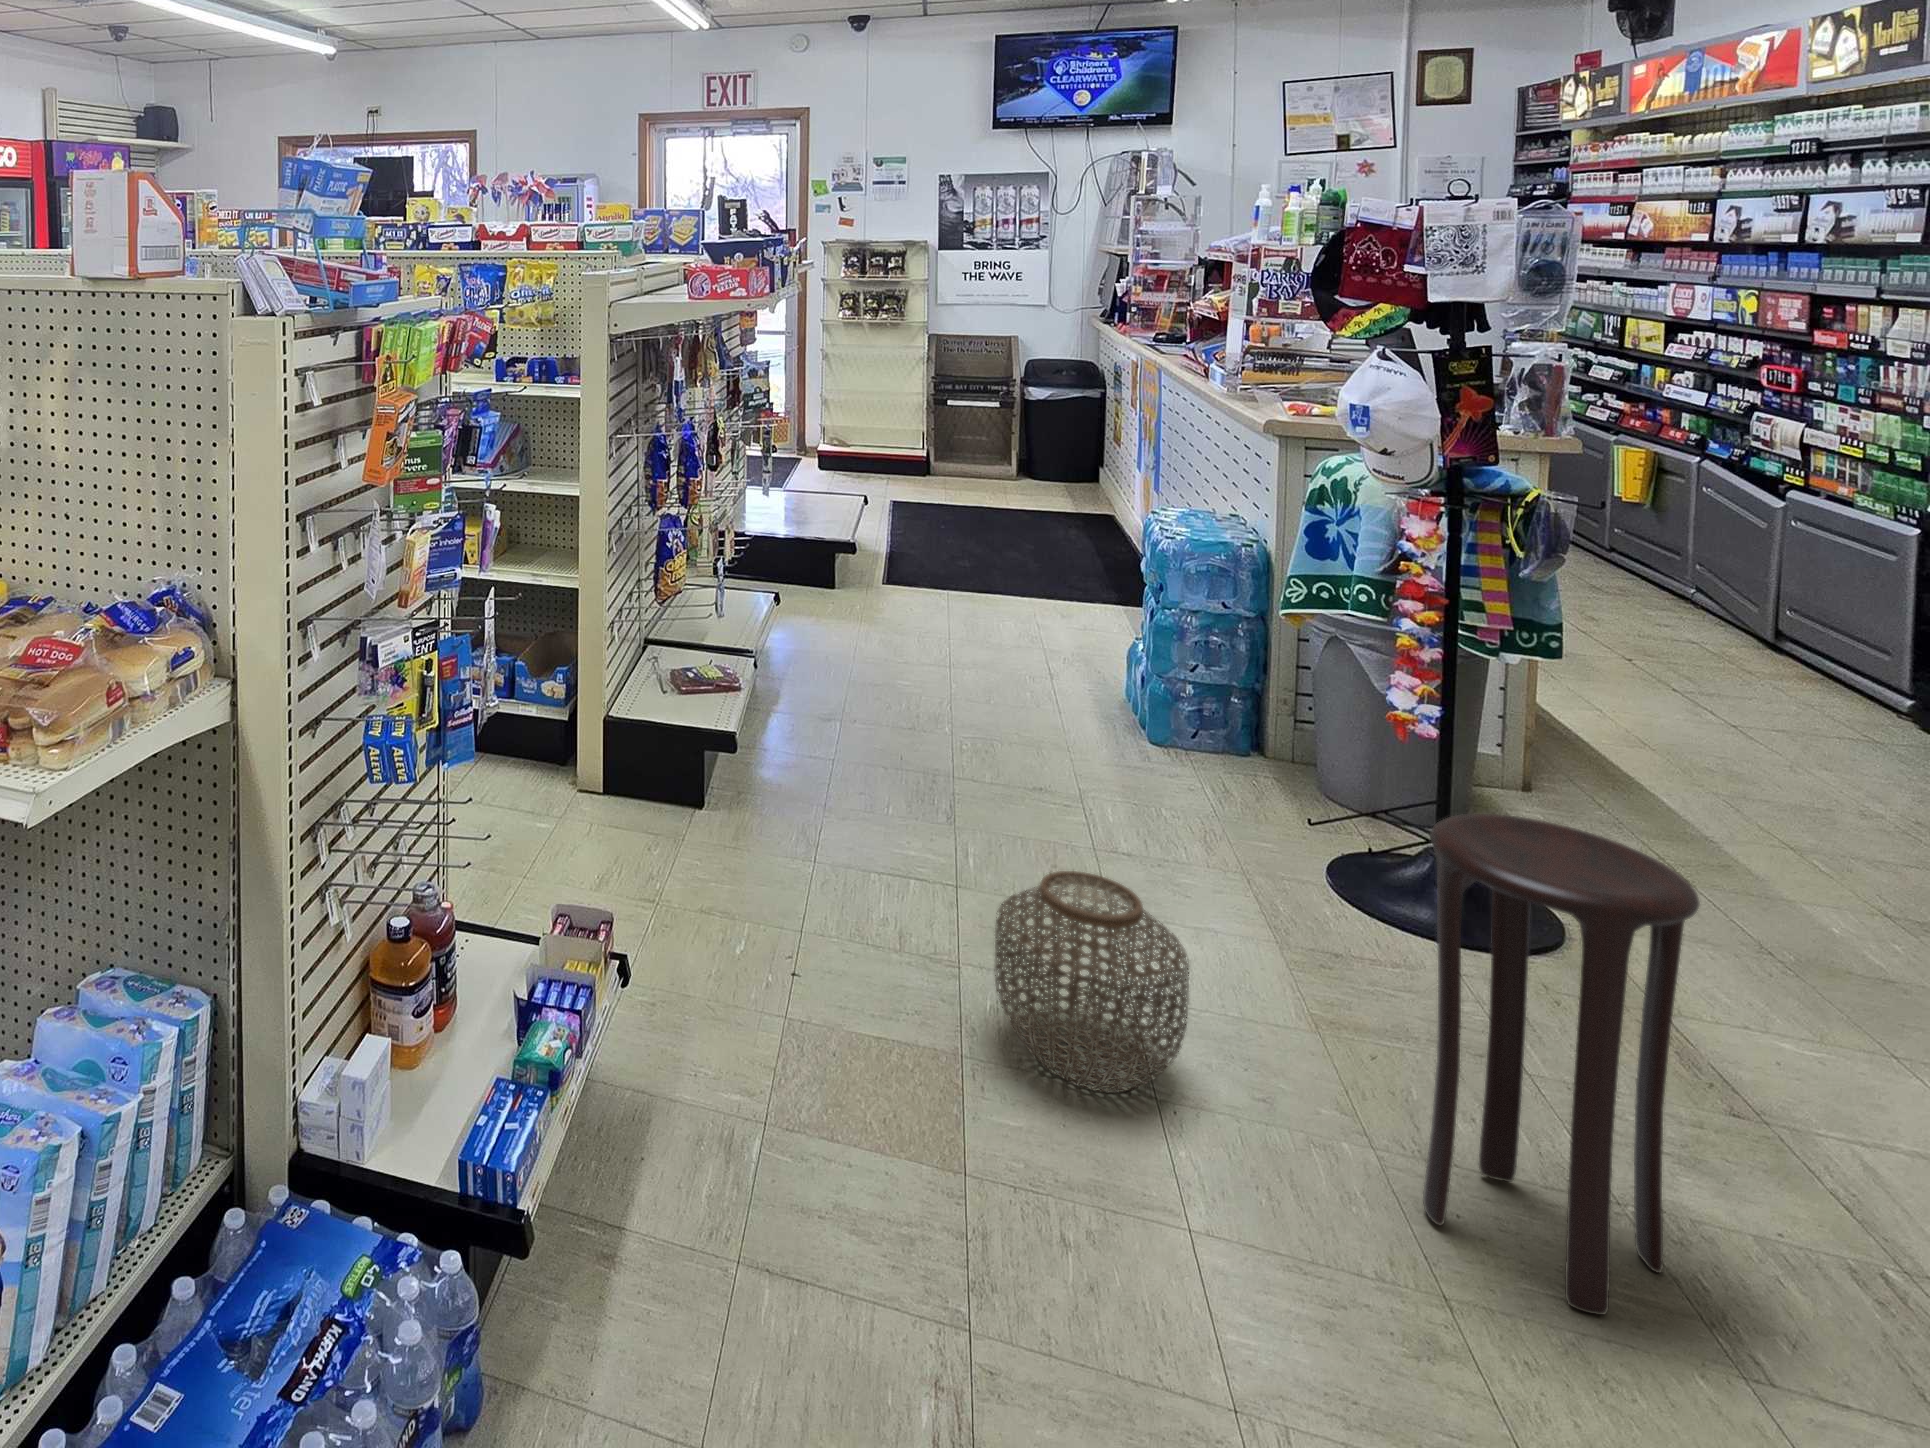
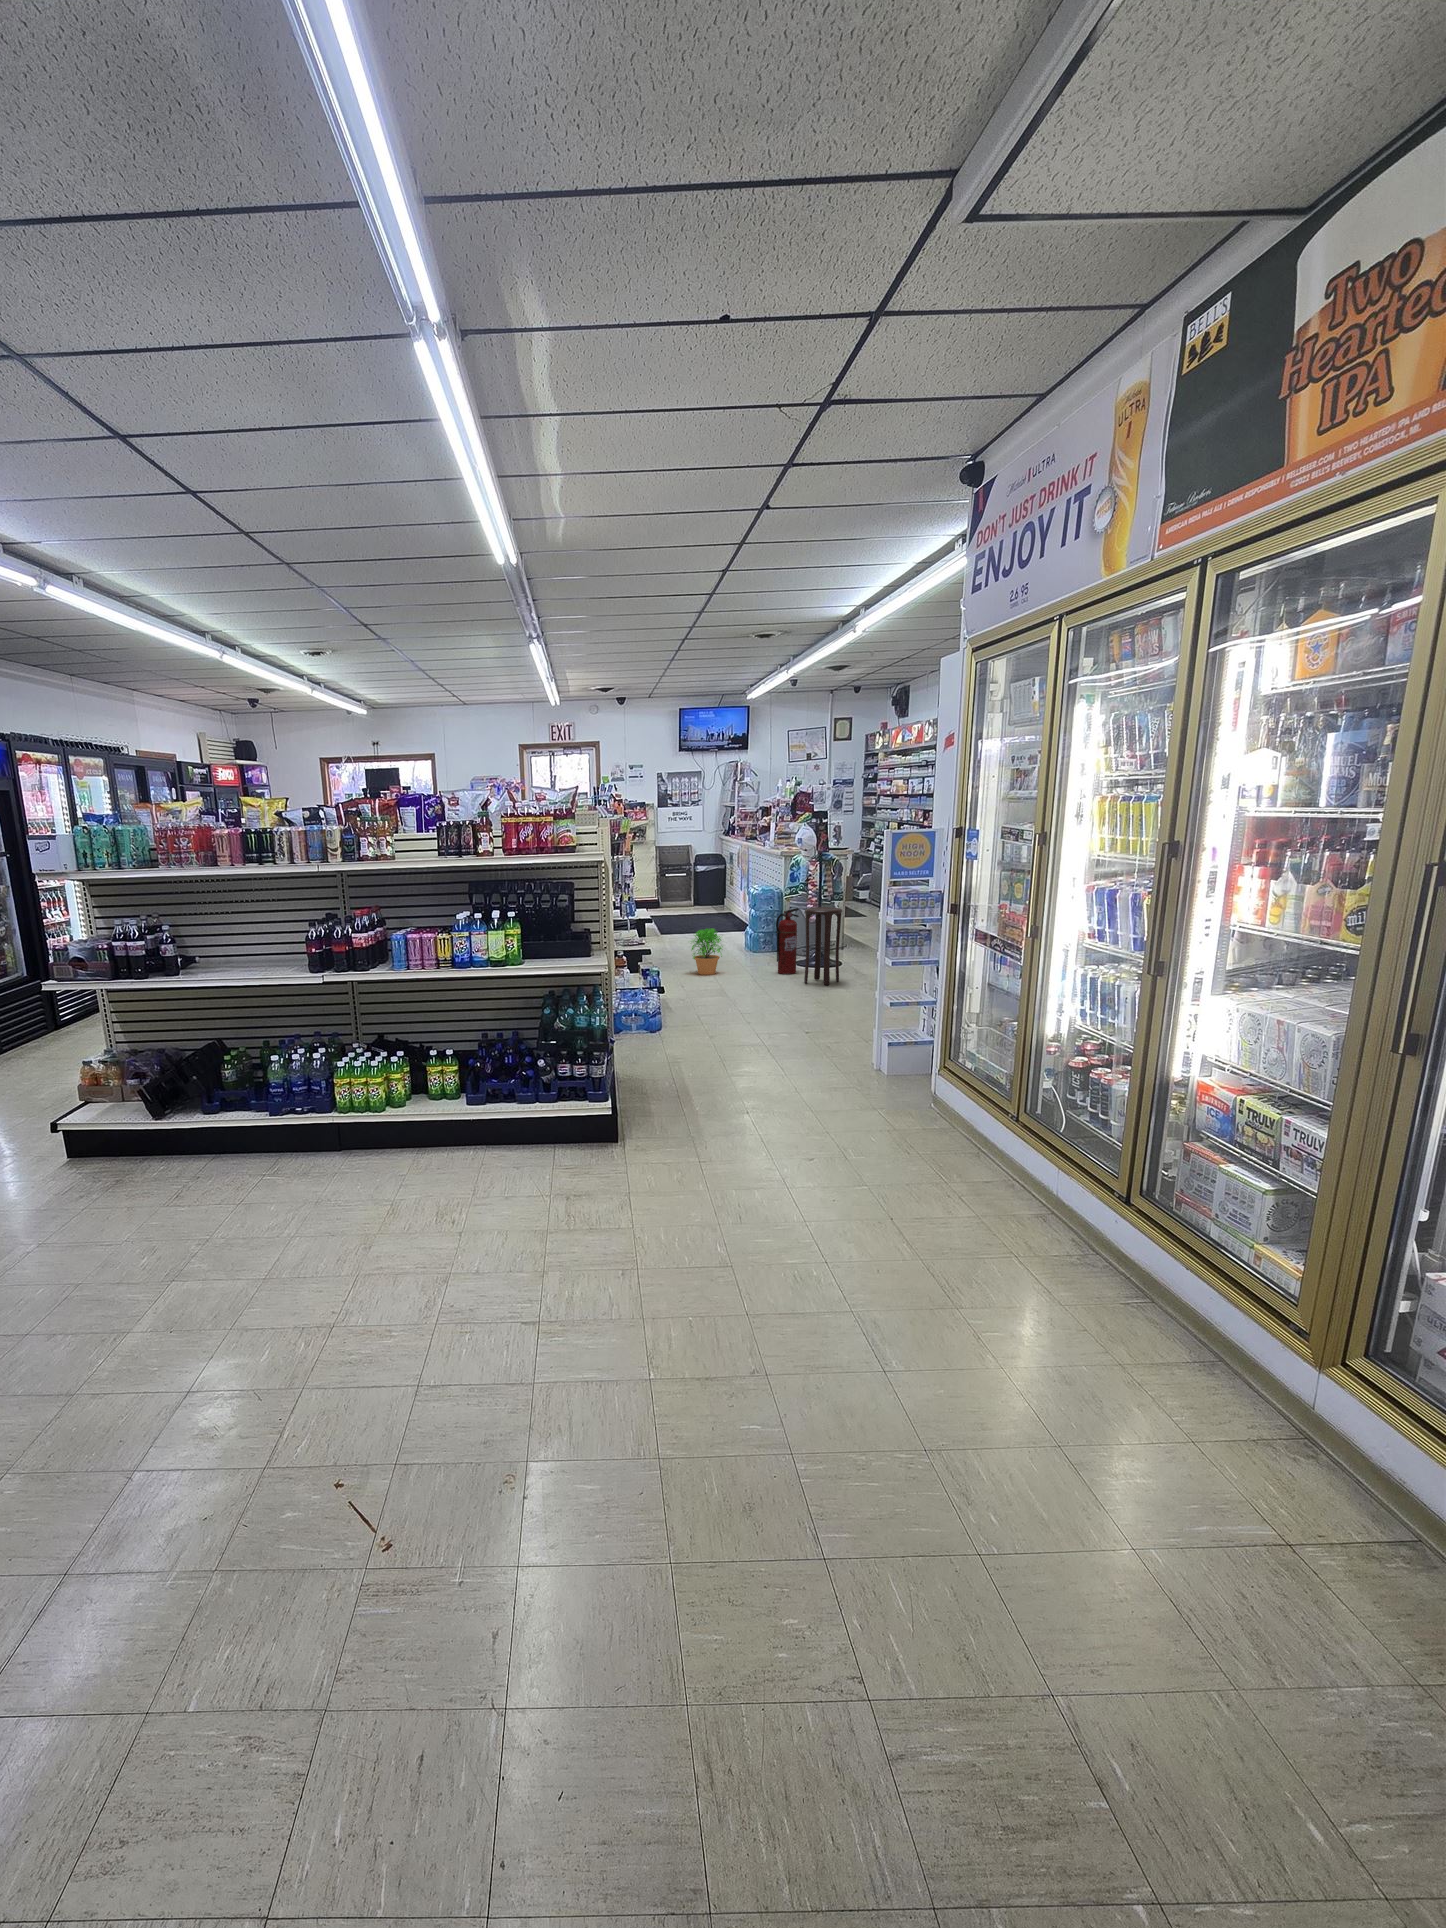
potted plant: none [852,727,1019,923] -> present [692,928,723,975]
fire extinguisher: none [1250,736,1373,1037] -> present [776,908,799,974]
woven basket: present [995,871,1189,1093] -> none [727,942,765,983]

